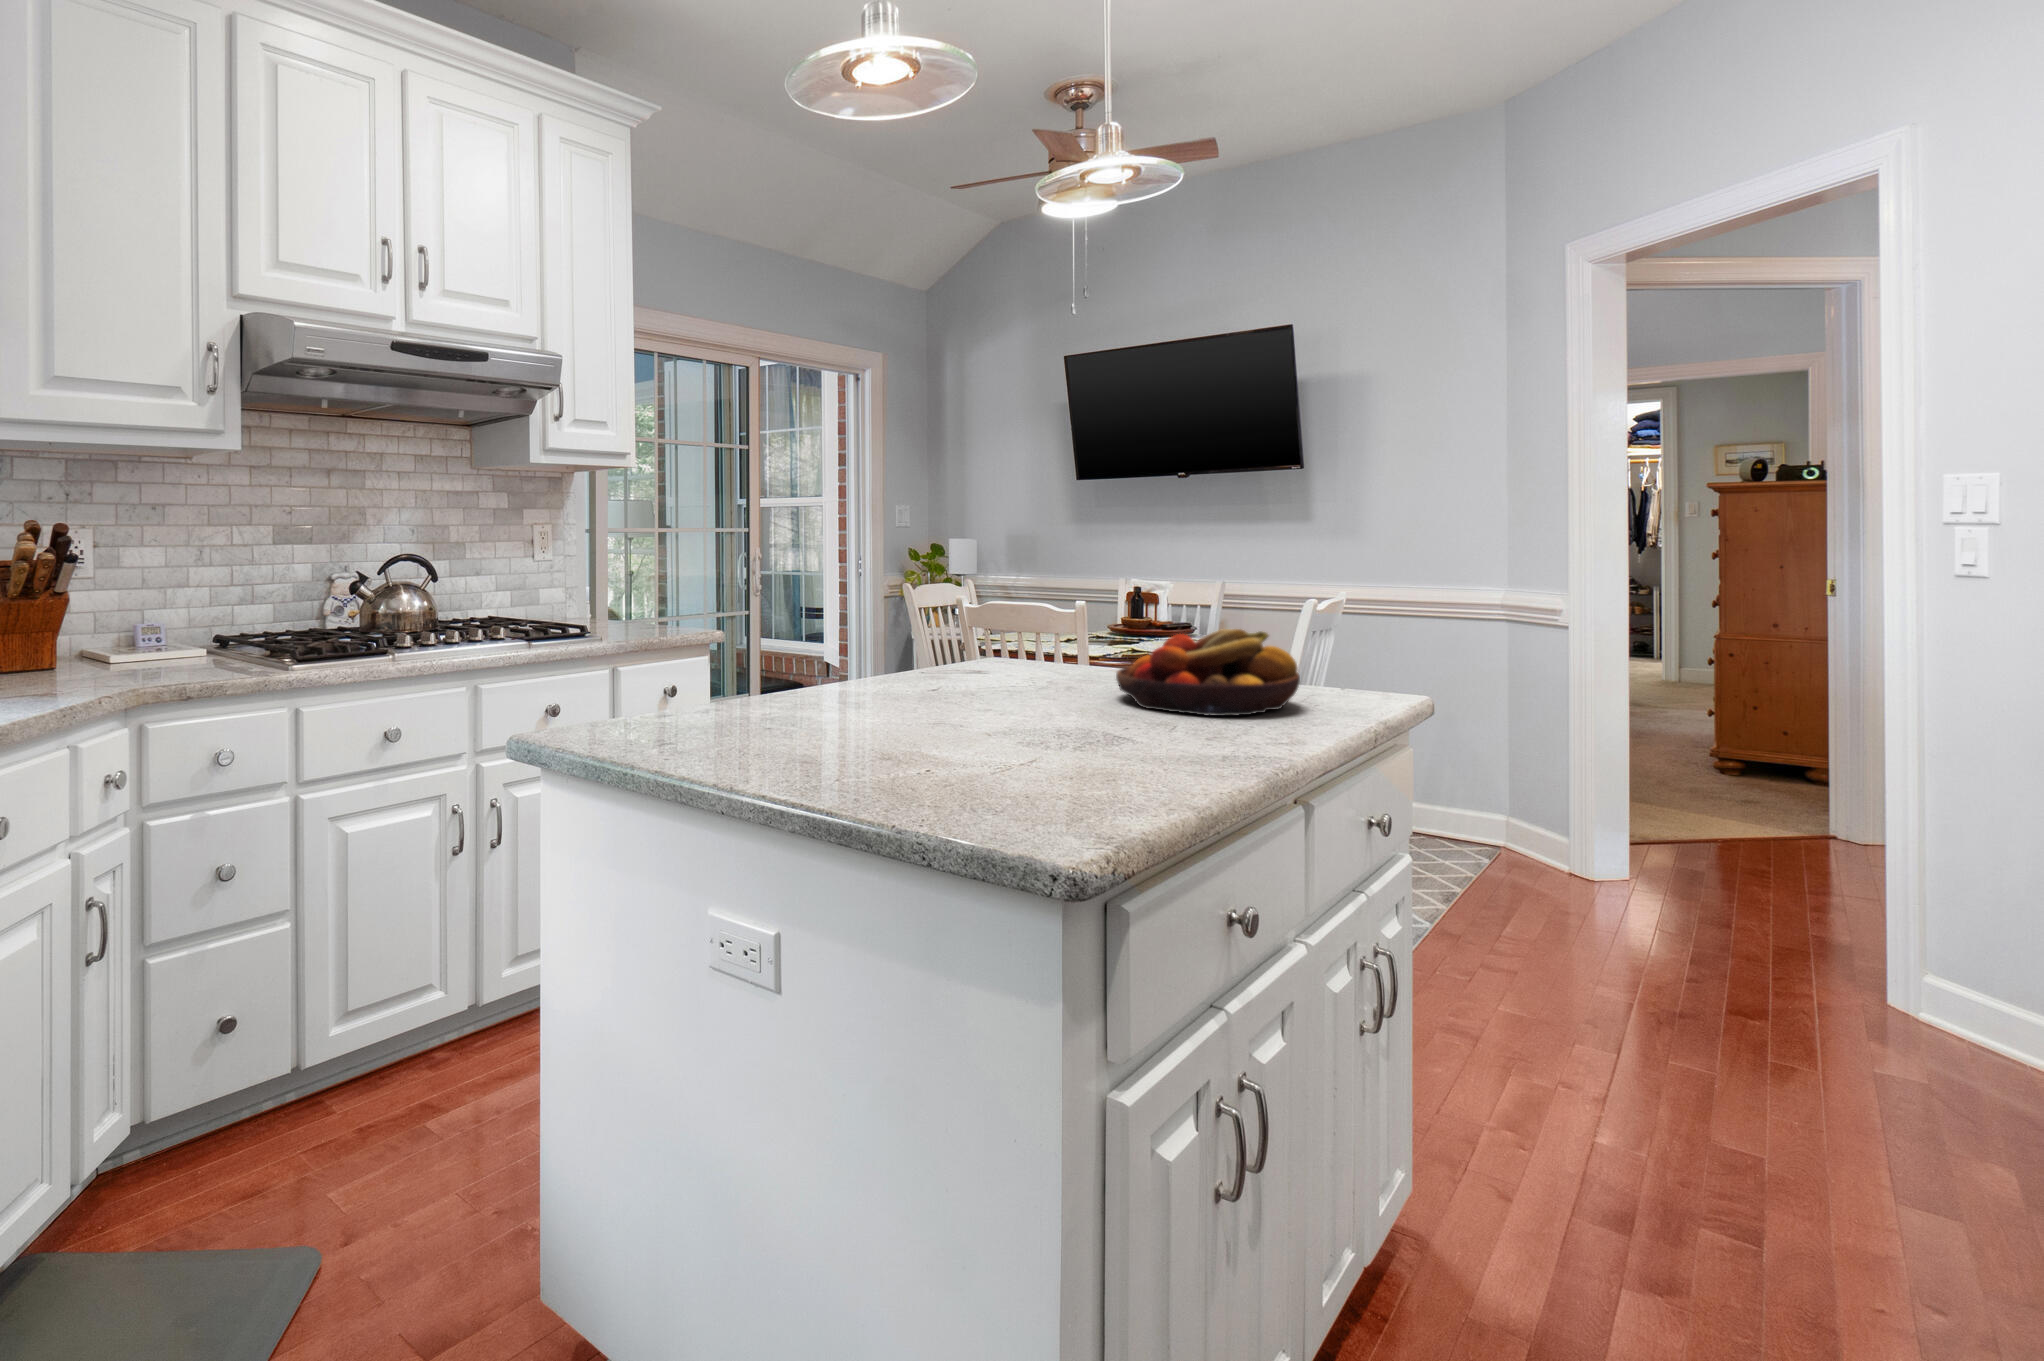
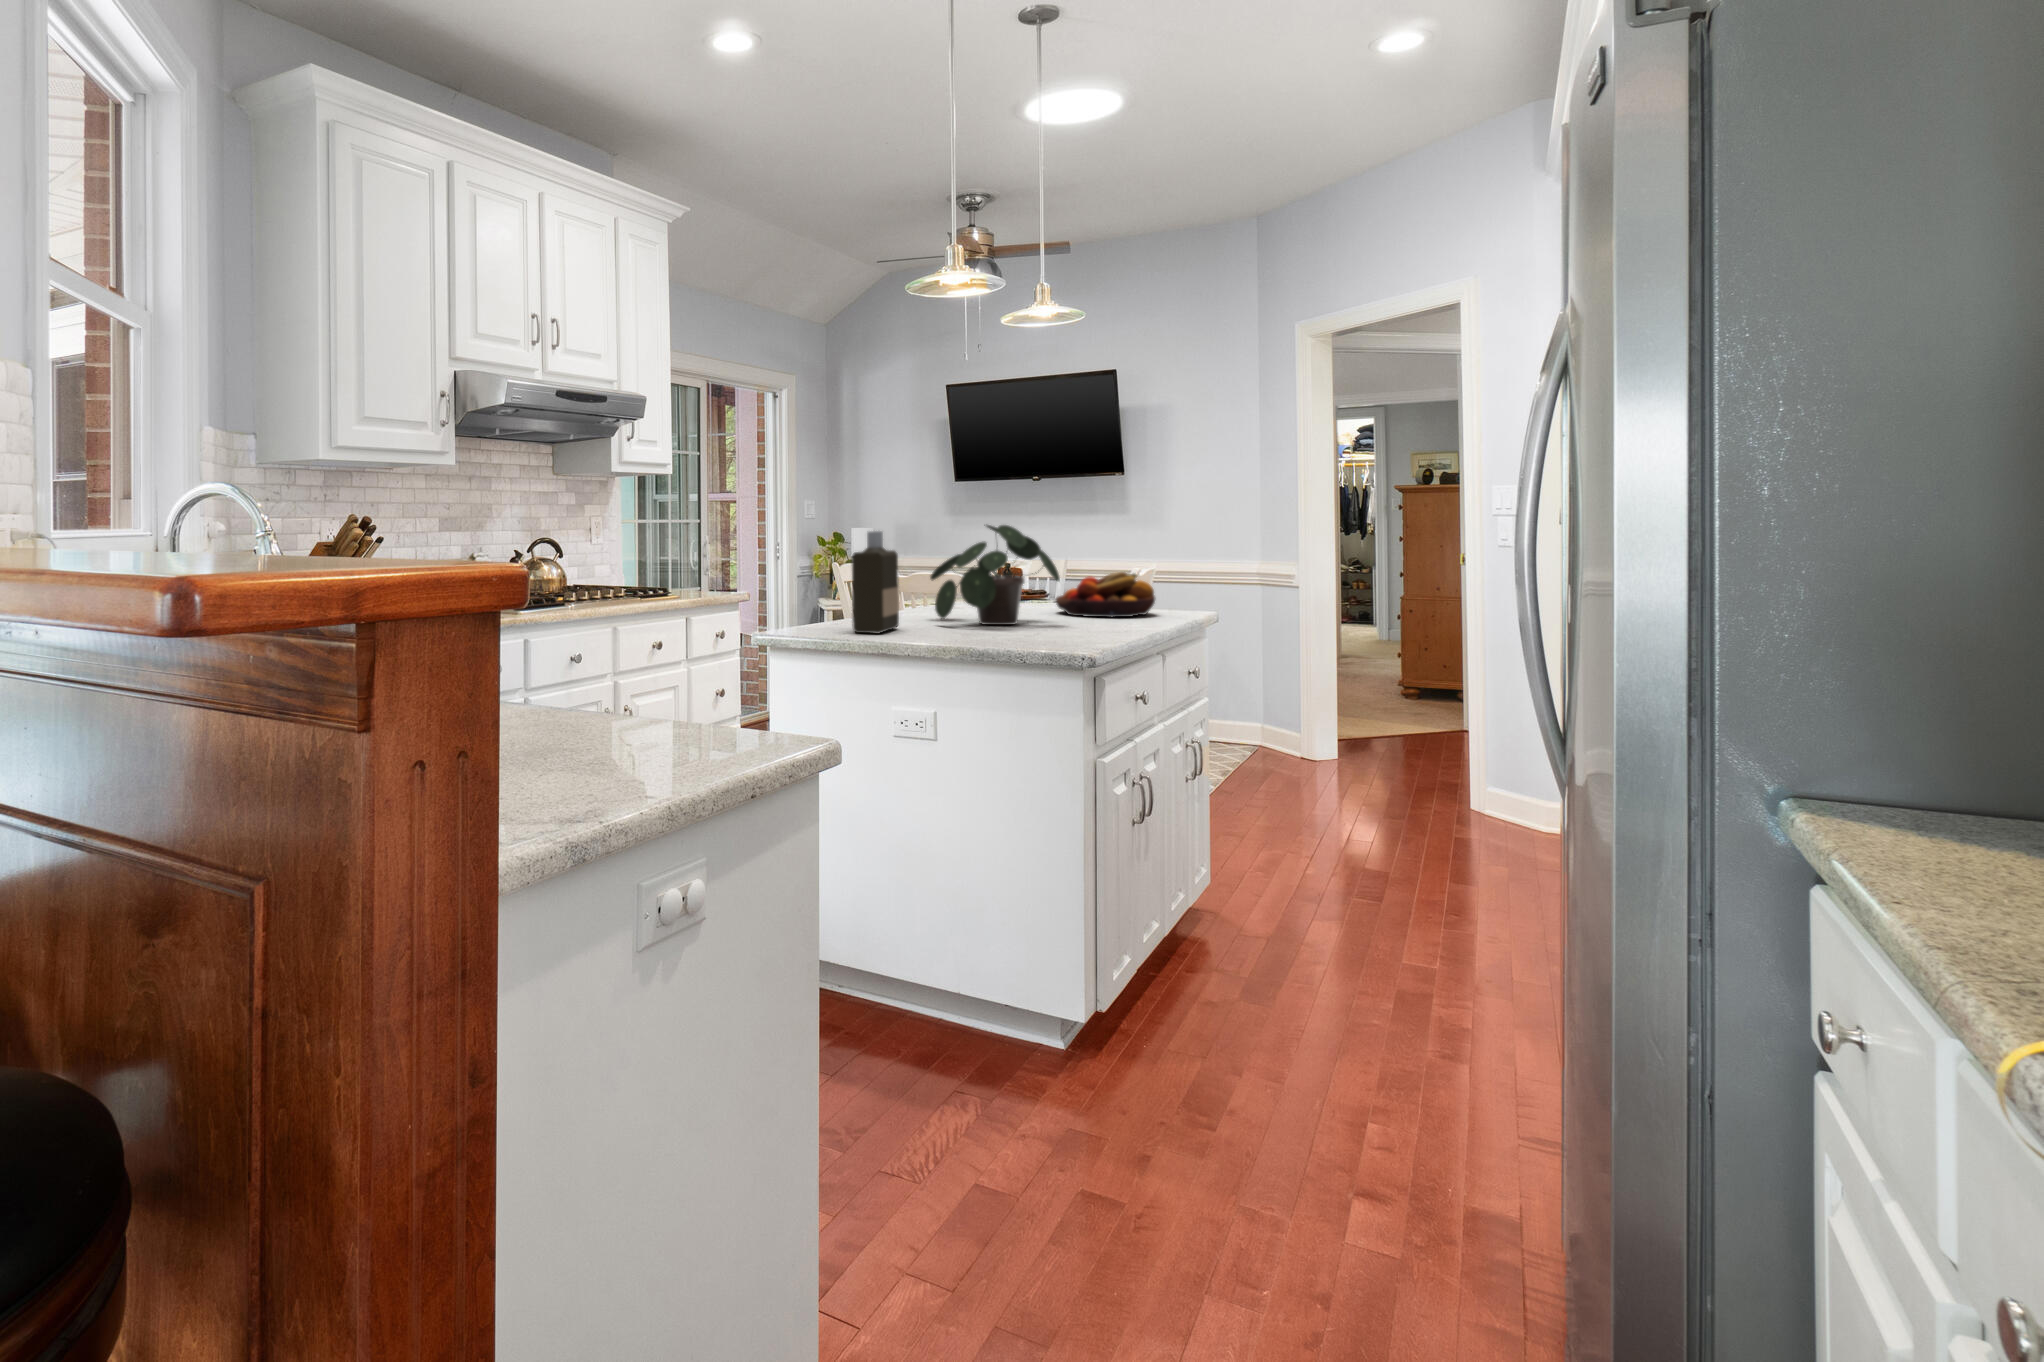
potted plant: none [850,544,1090,736] -> present [930,525,1060,625]
bottle: none [655,557,765,758] -> present [852,531,899,634]

